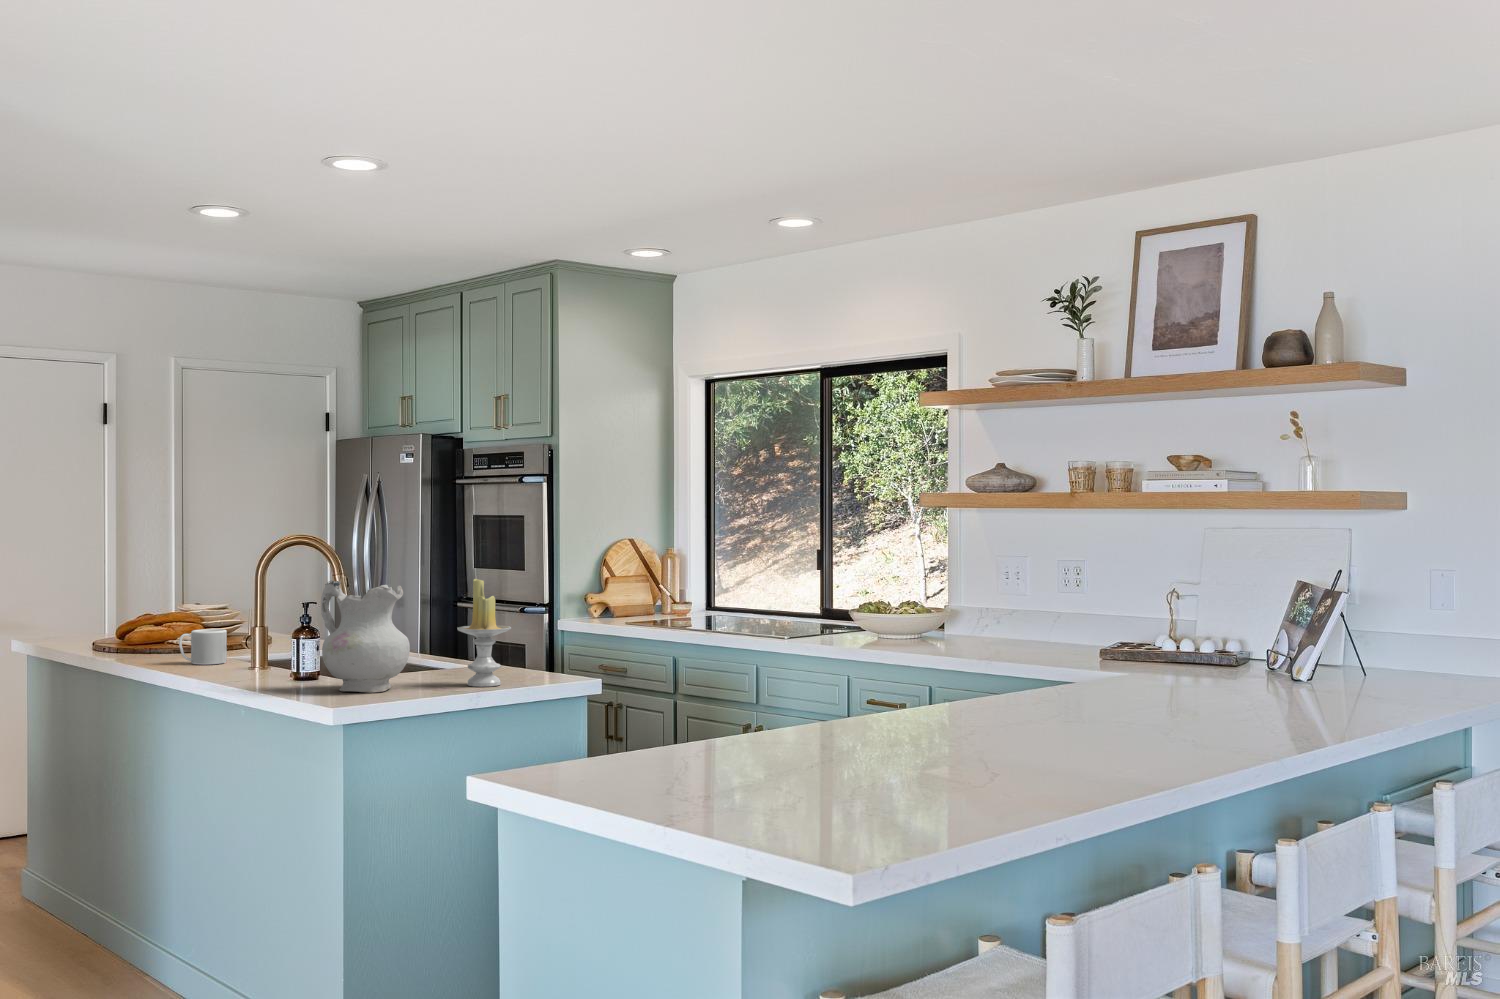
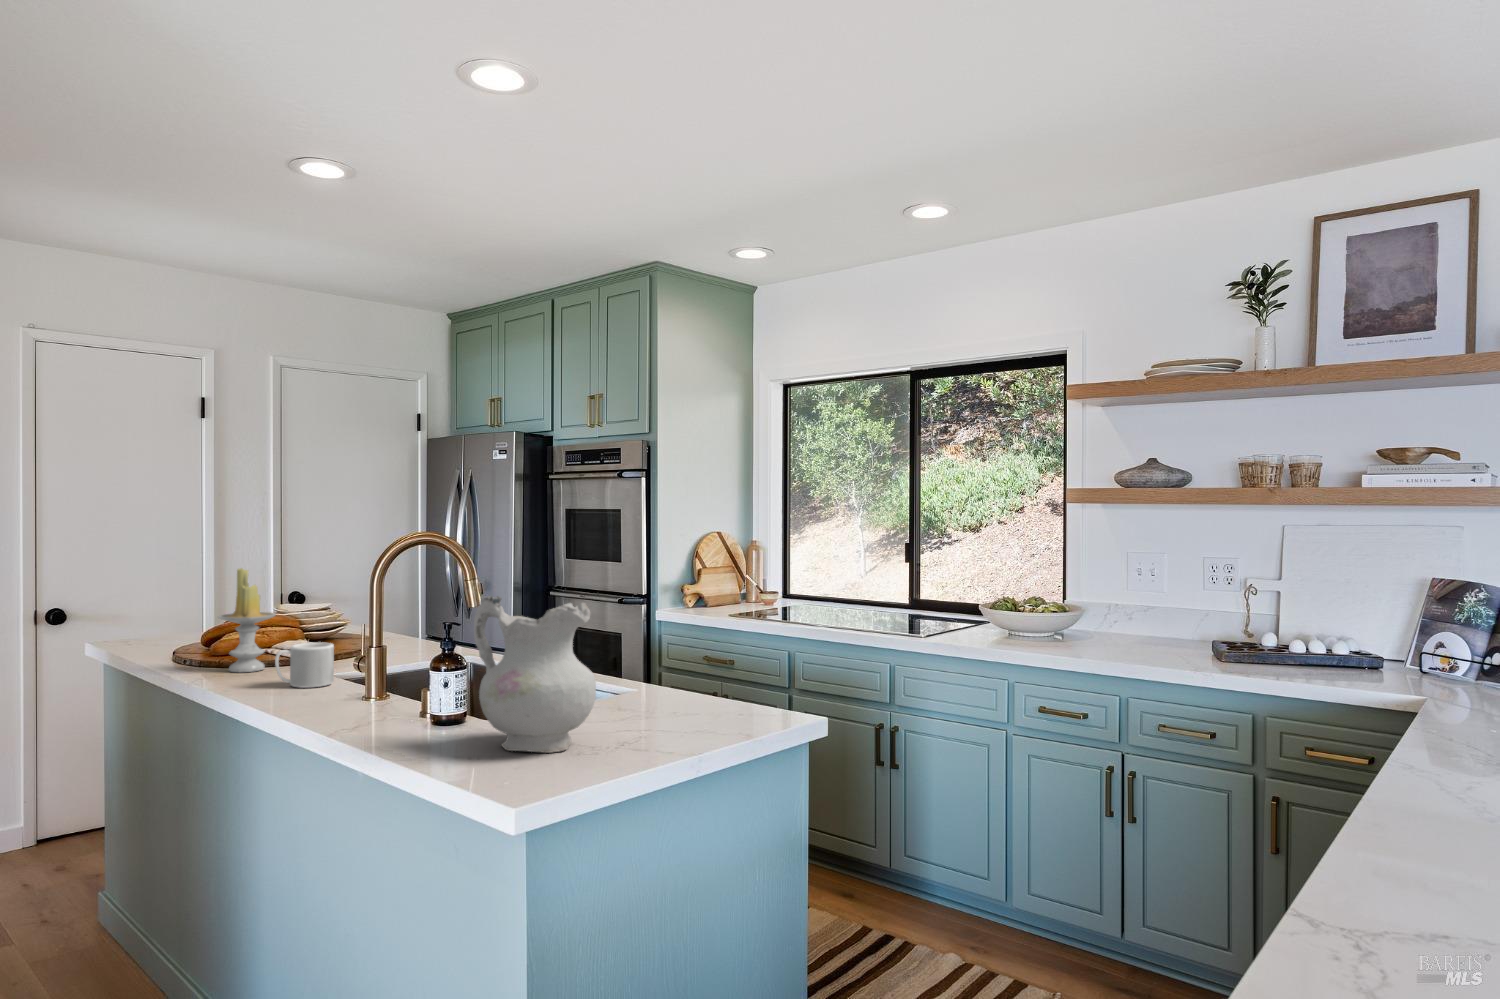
candle: present [457,579,511,687] -> present [218,568,276,672]

